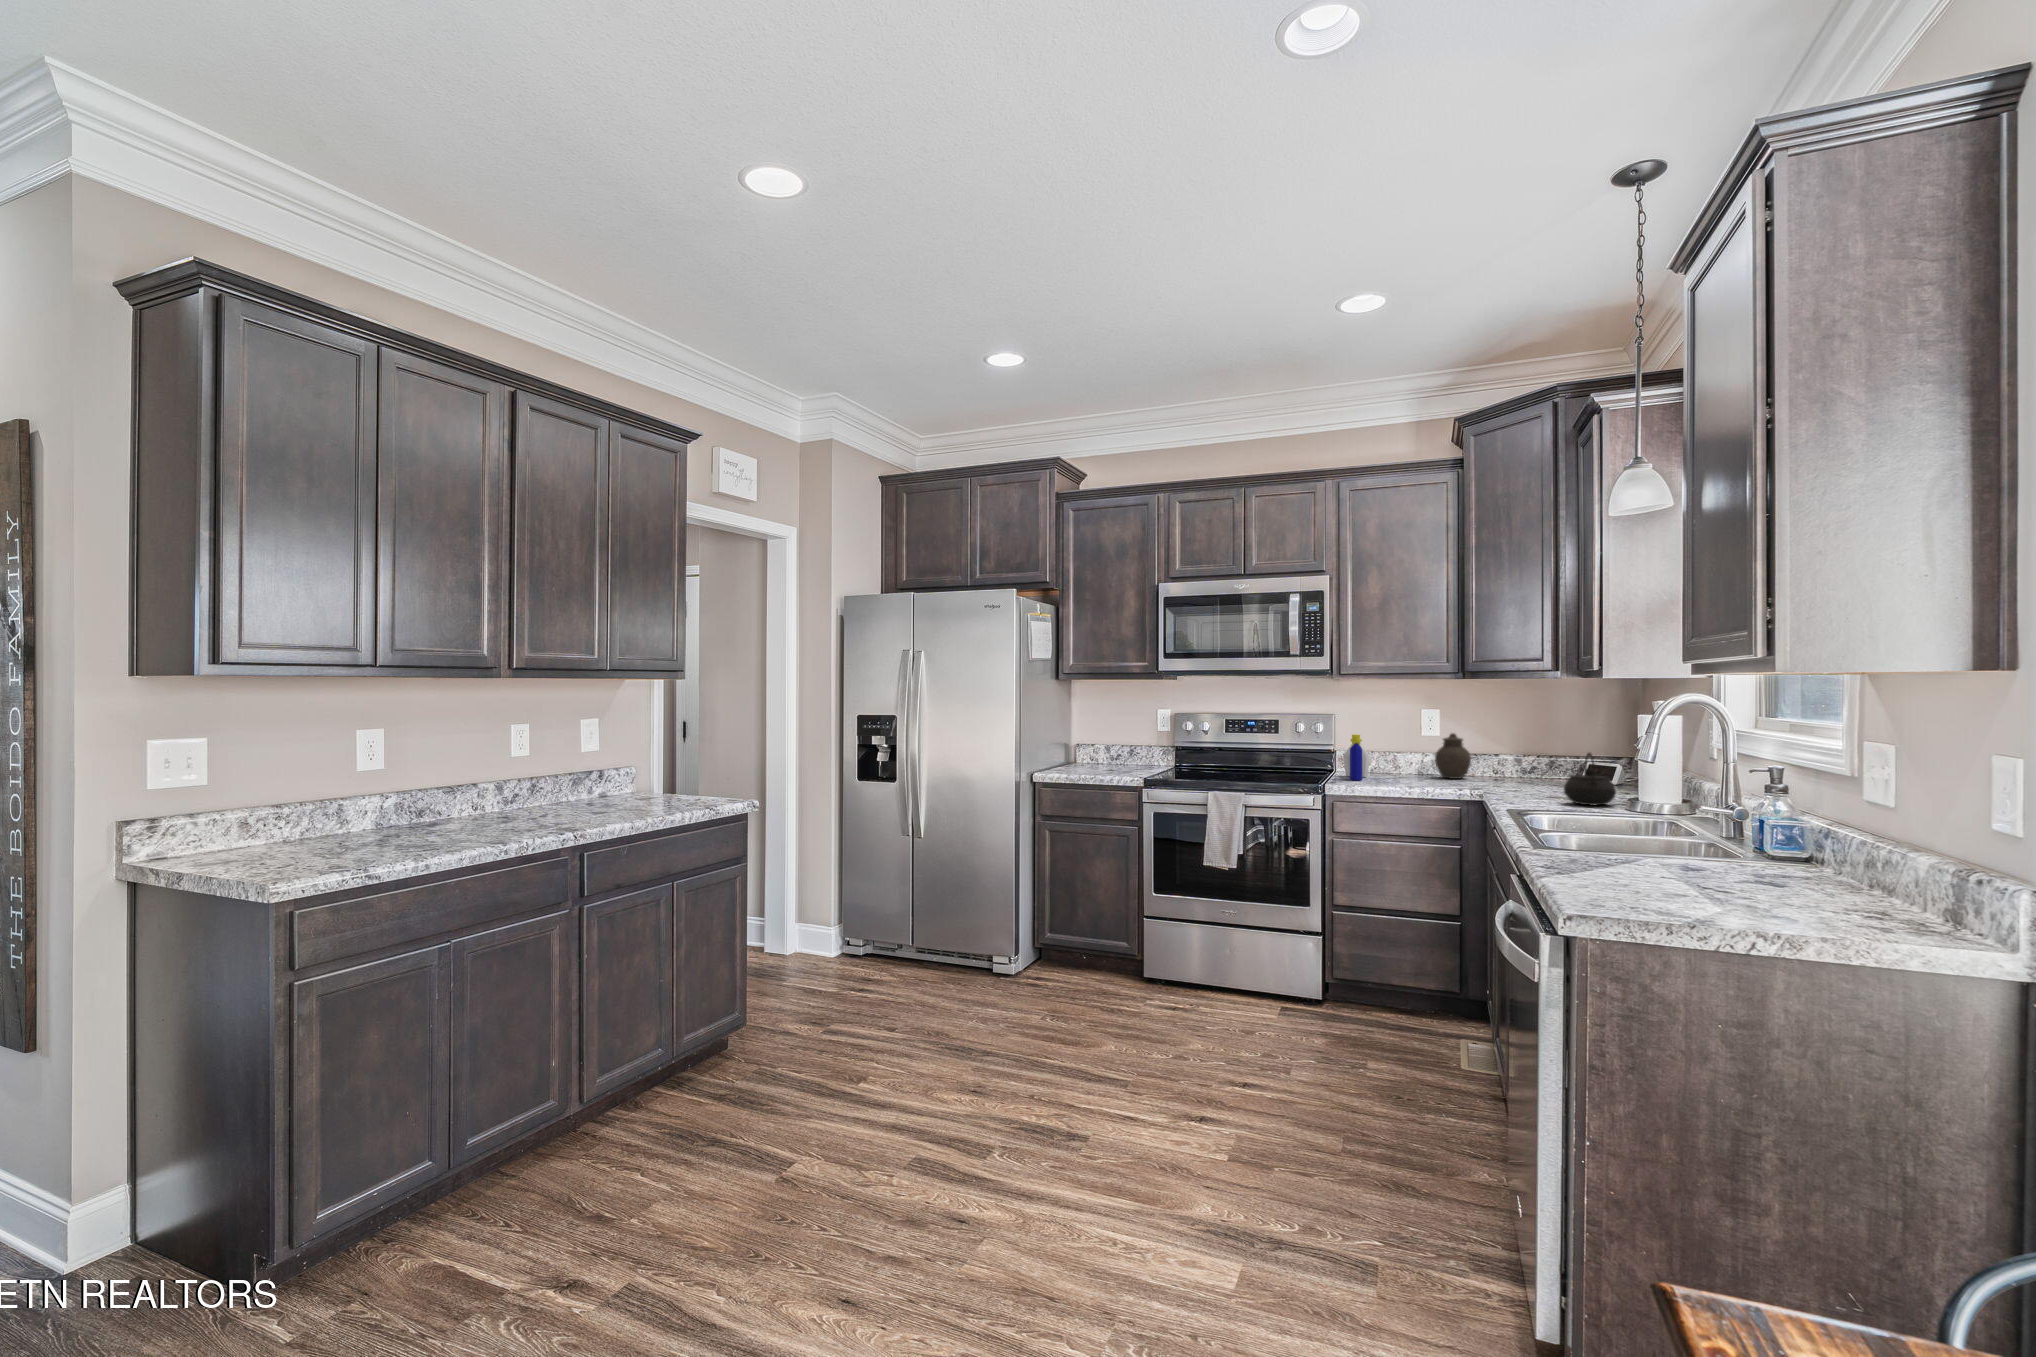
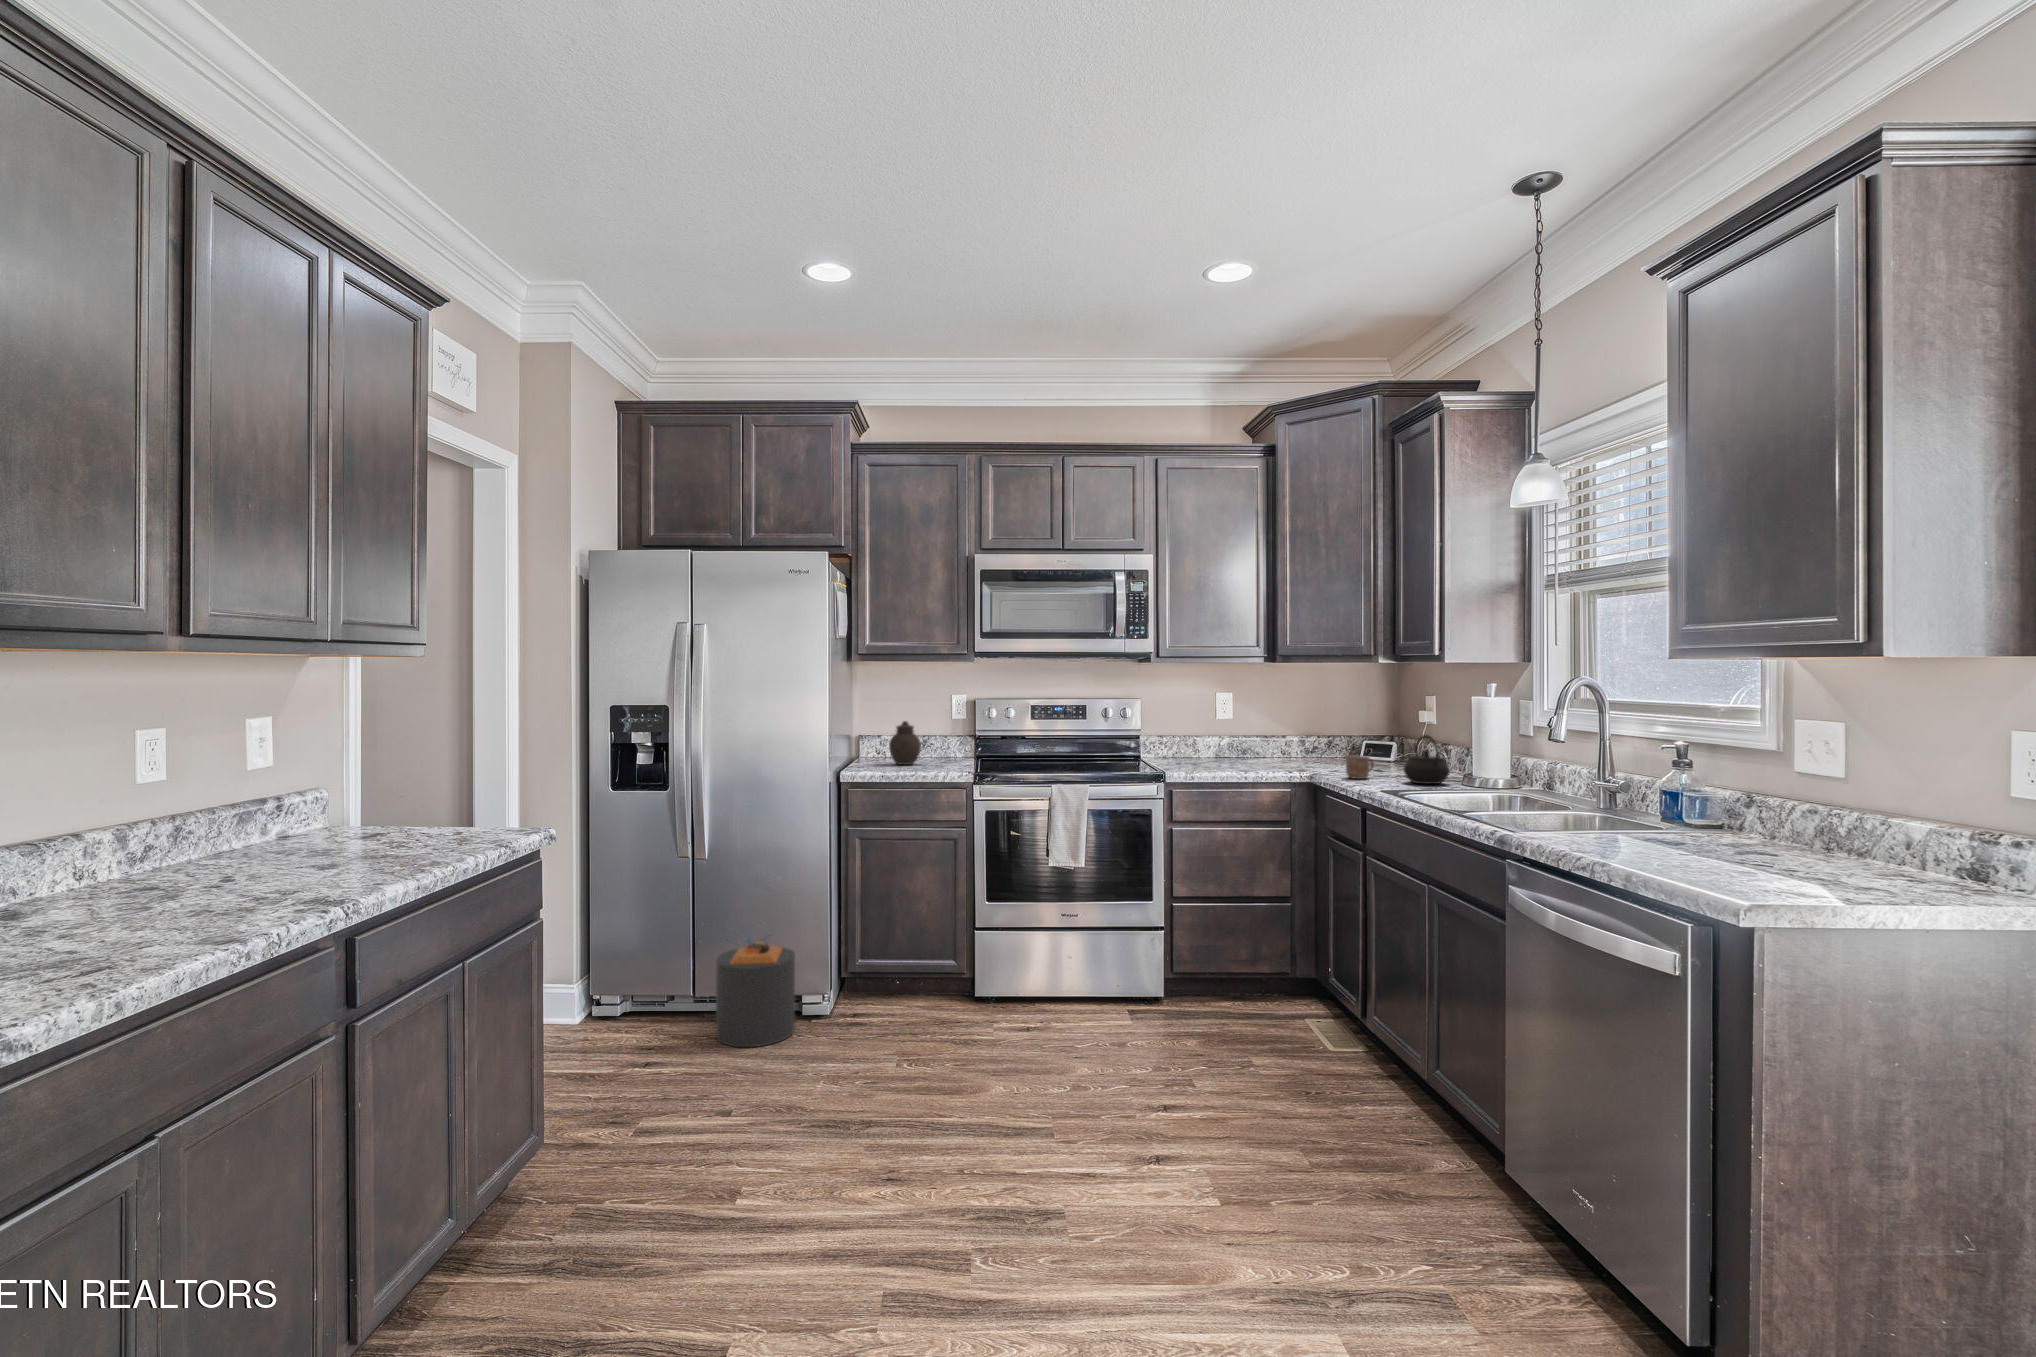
jar: present [1435,733,1471,779] -> present [889,721,921,765]
bottle: present [1343,734,1370,780] -> none [1151,721,1178,767]
mug: none [1511,773,1546,797] -> present [1346,756,1374,779]
trash can: none [920,888,983,992] -> present [716,928,795,1047]

